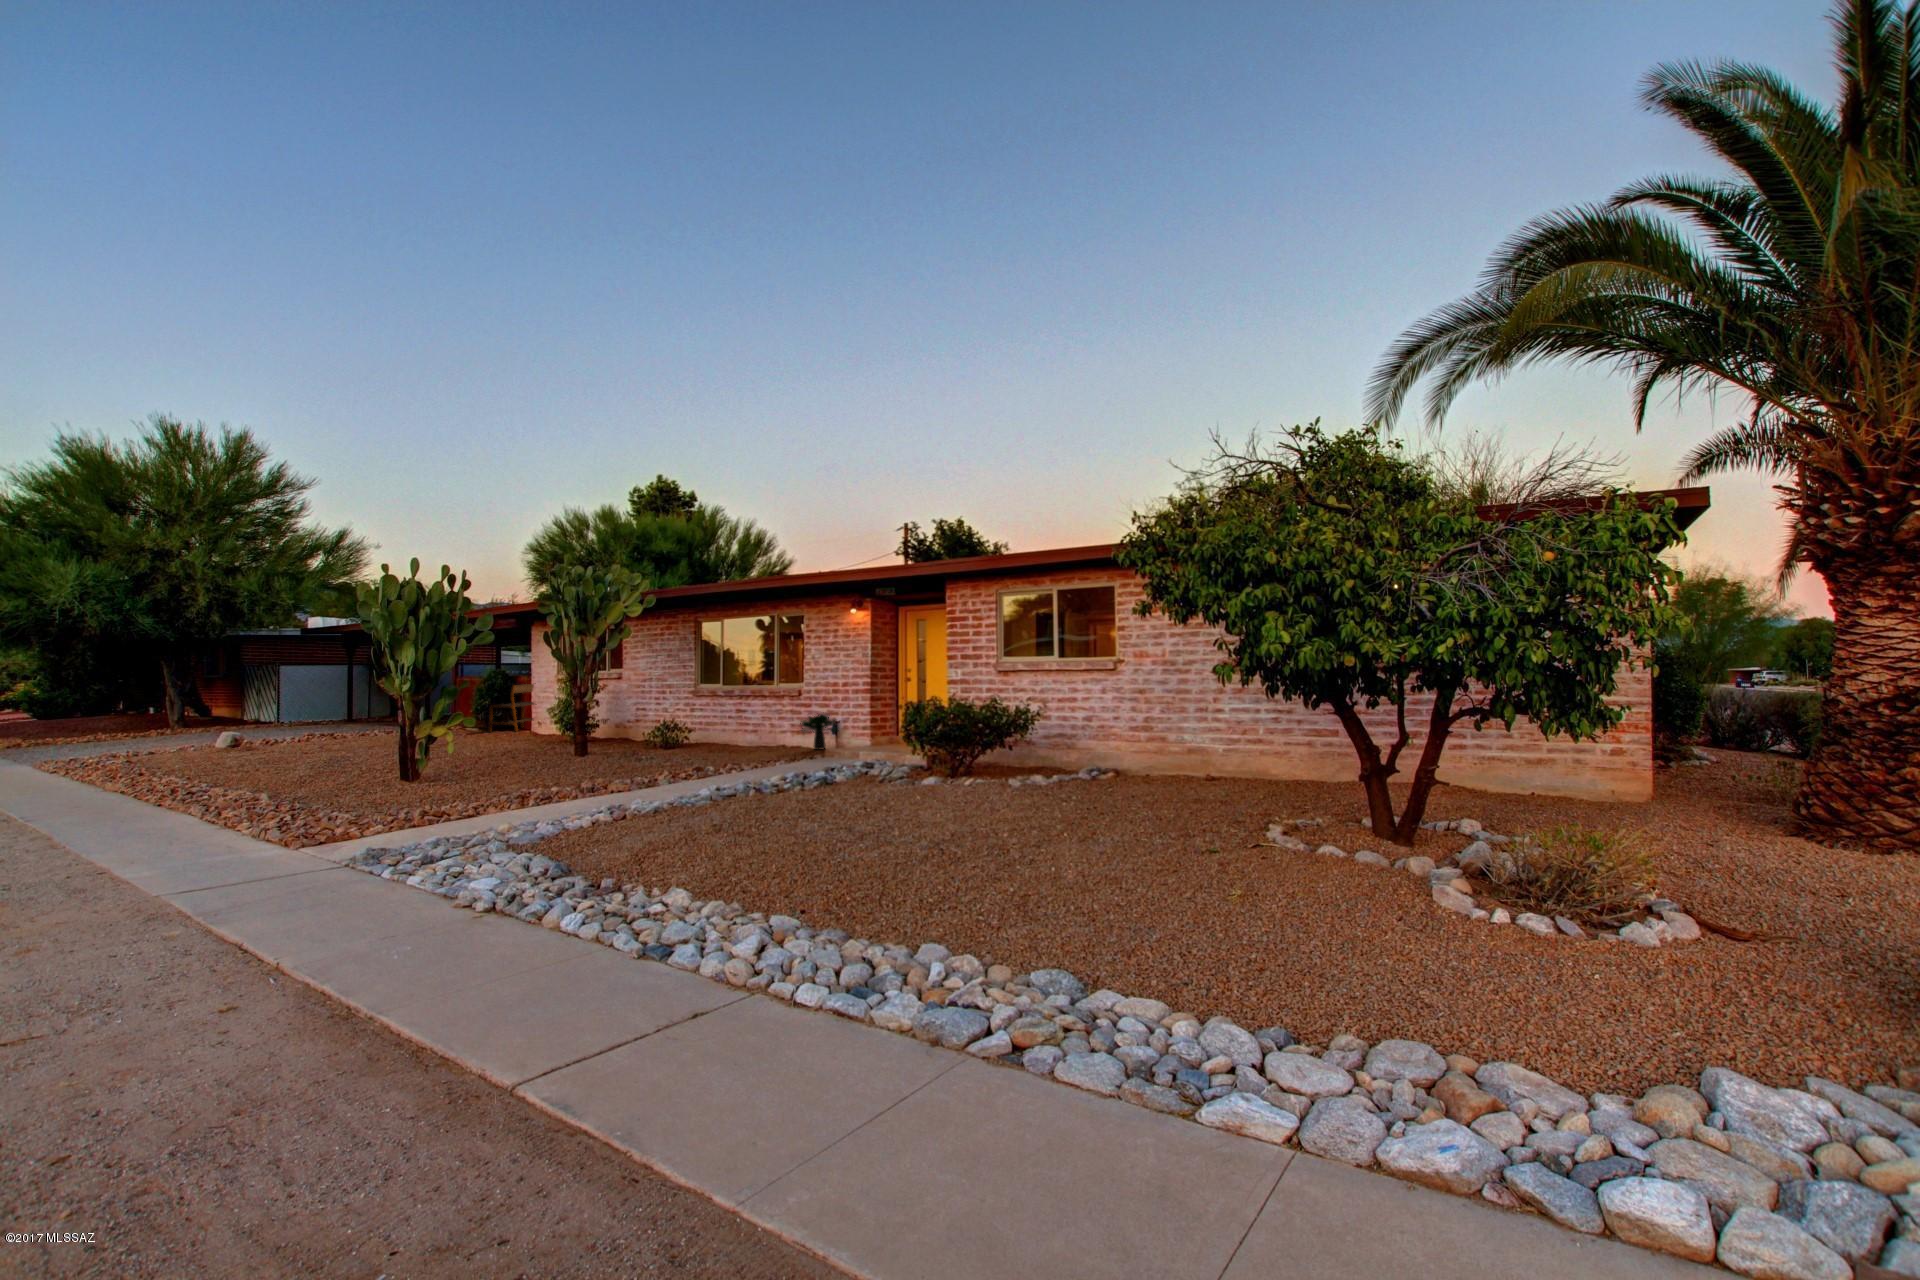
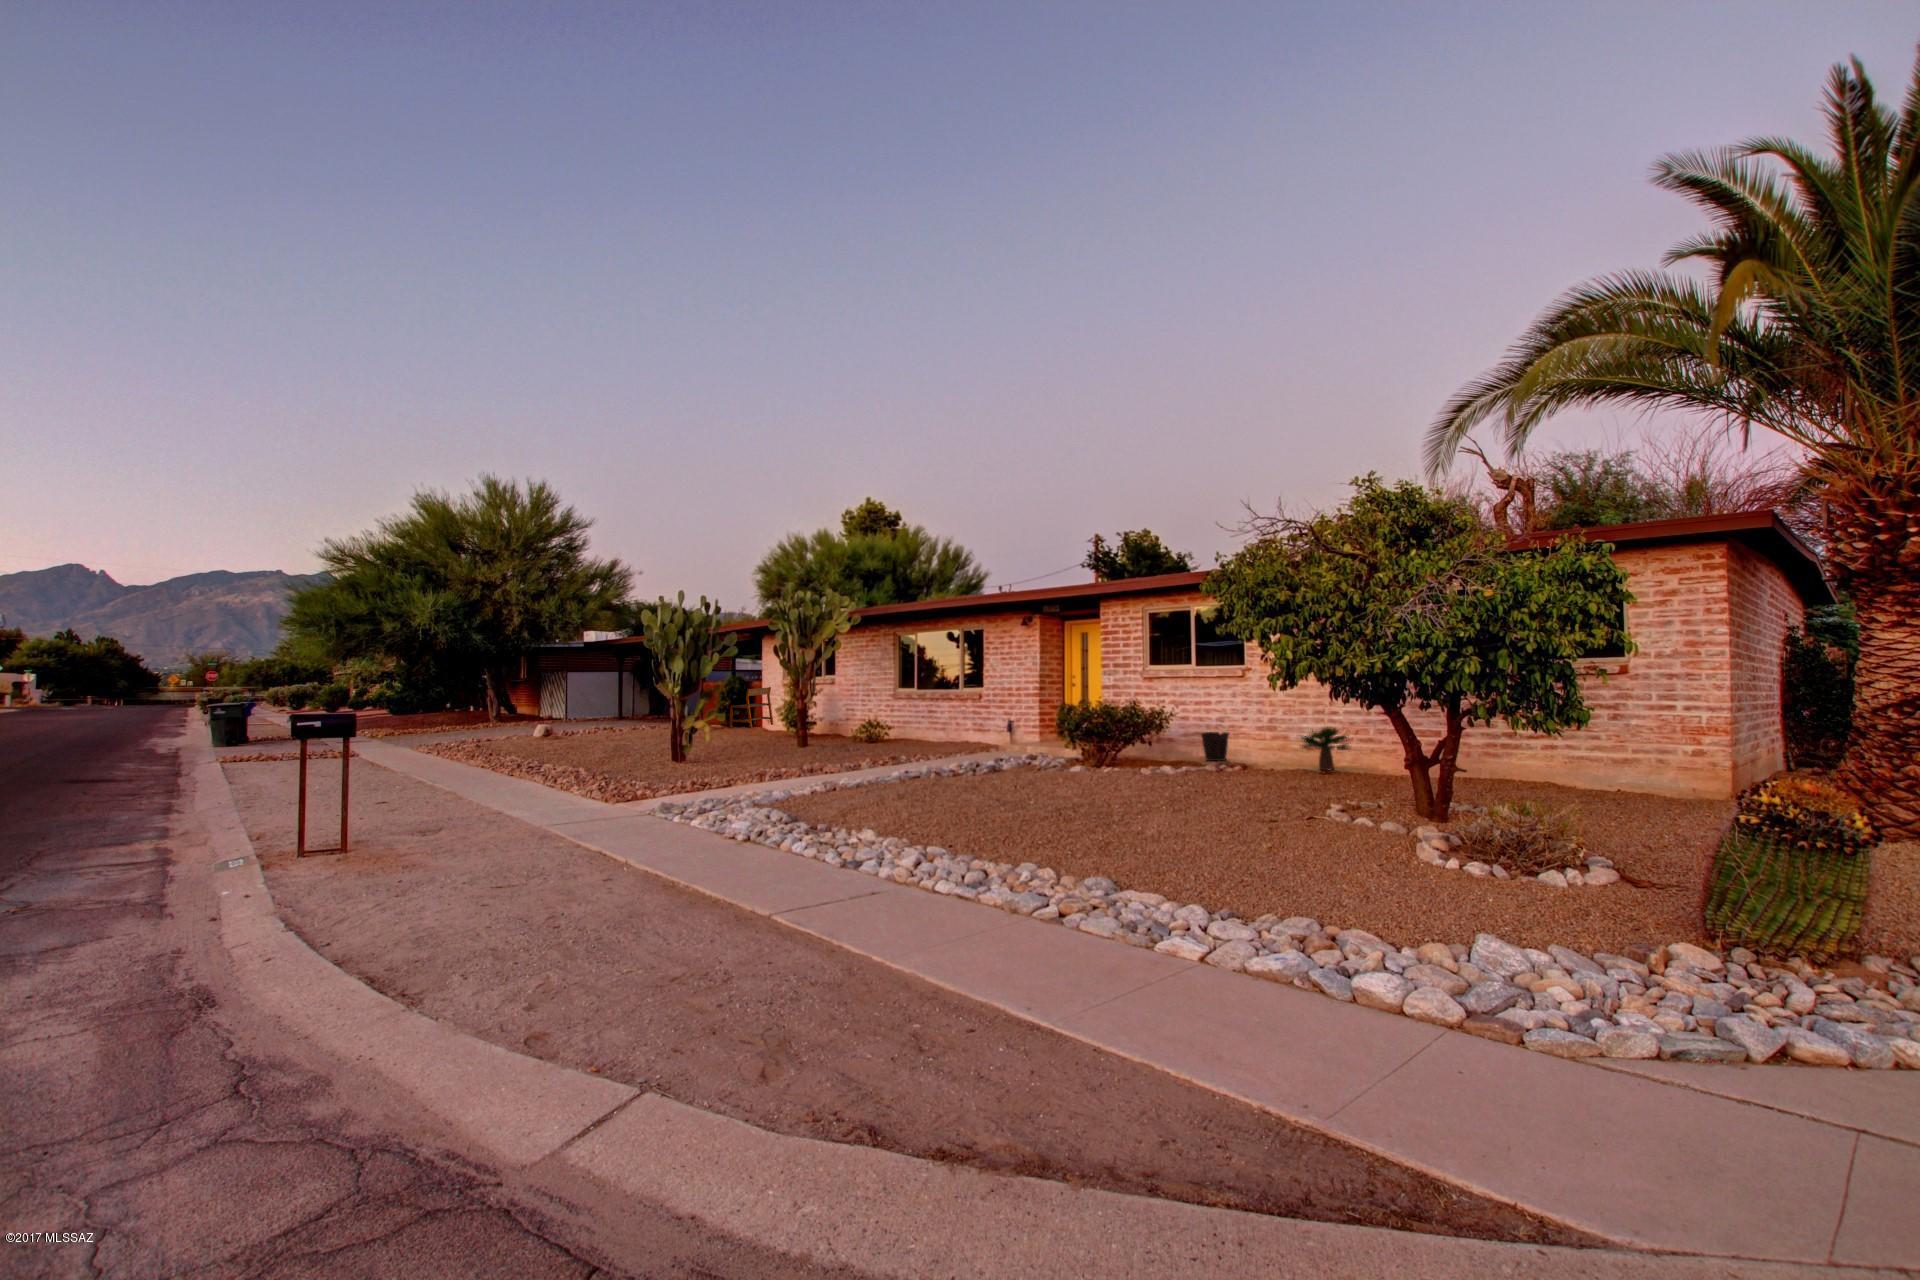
potted plant: present [800,714,839,750] -> present [1302,727,1349,770]
waste bin: none [1069,732,1099,766] -> present [1201,732,1229,761]

